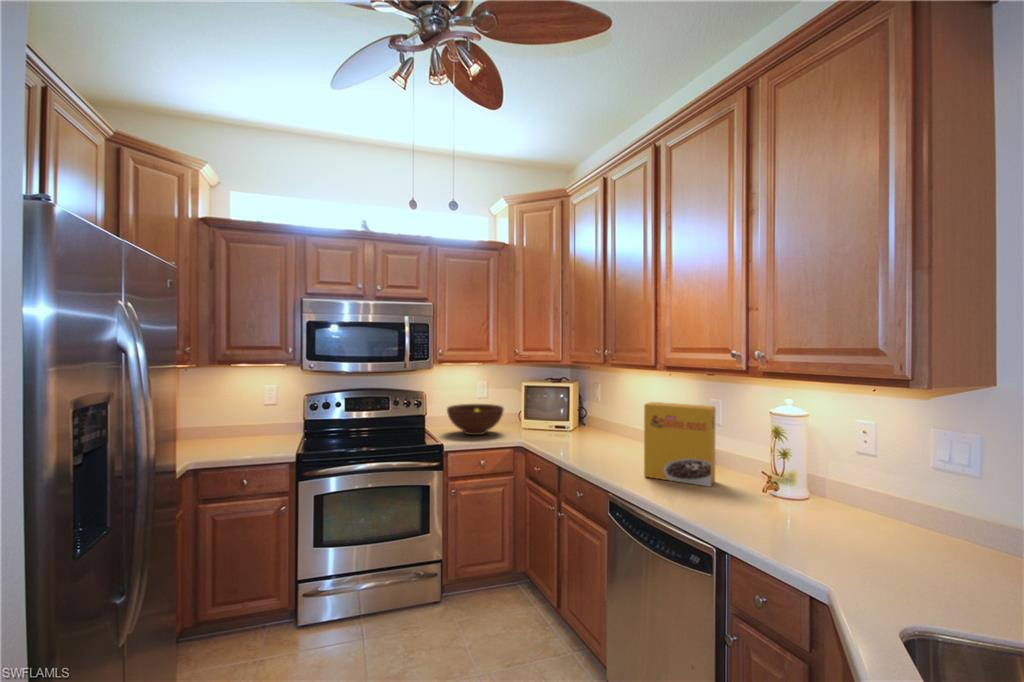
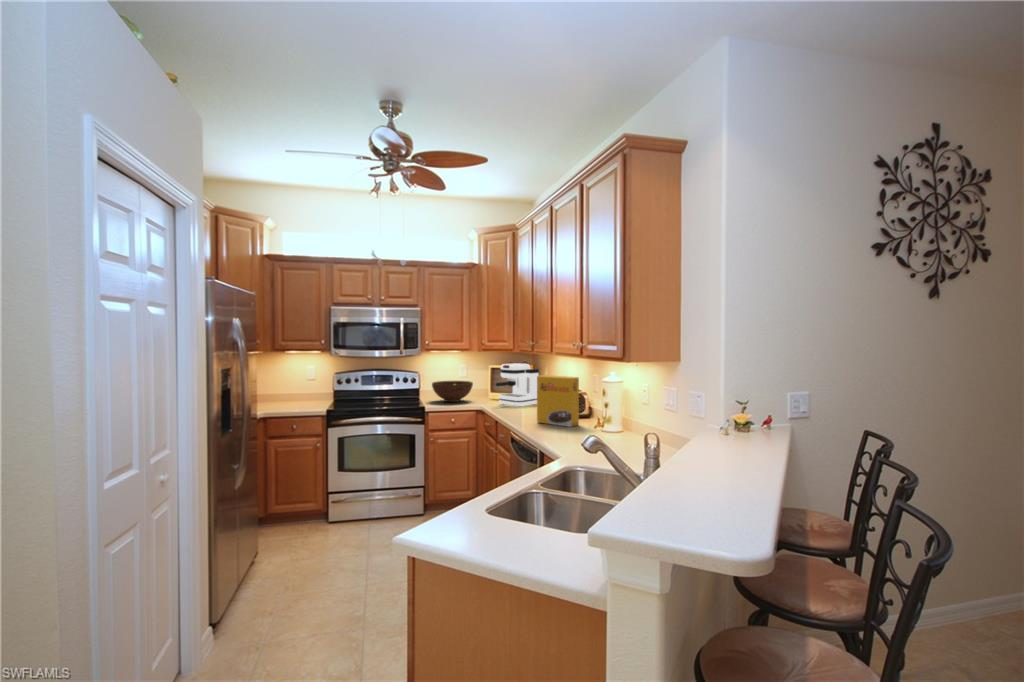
coffee maker: none [545,380,600,442] -> present [496,363,539,406]

